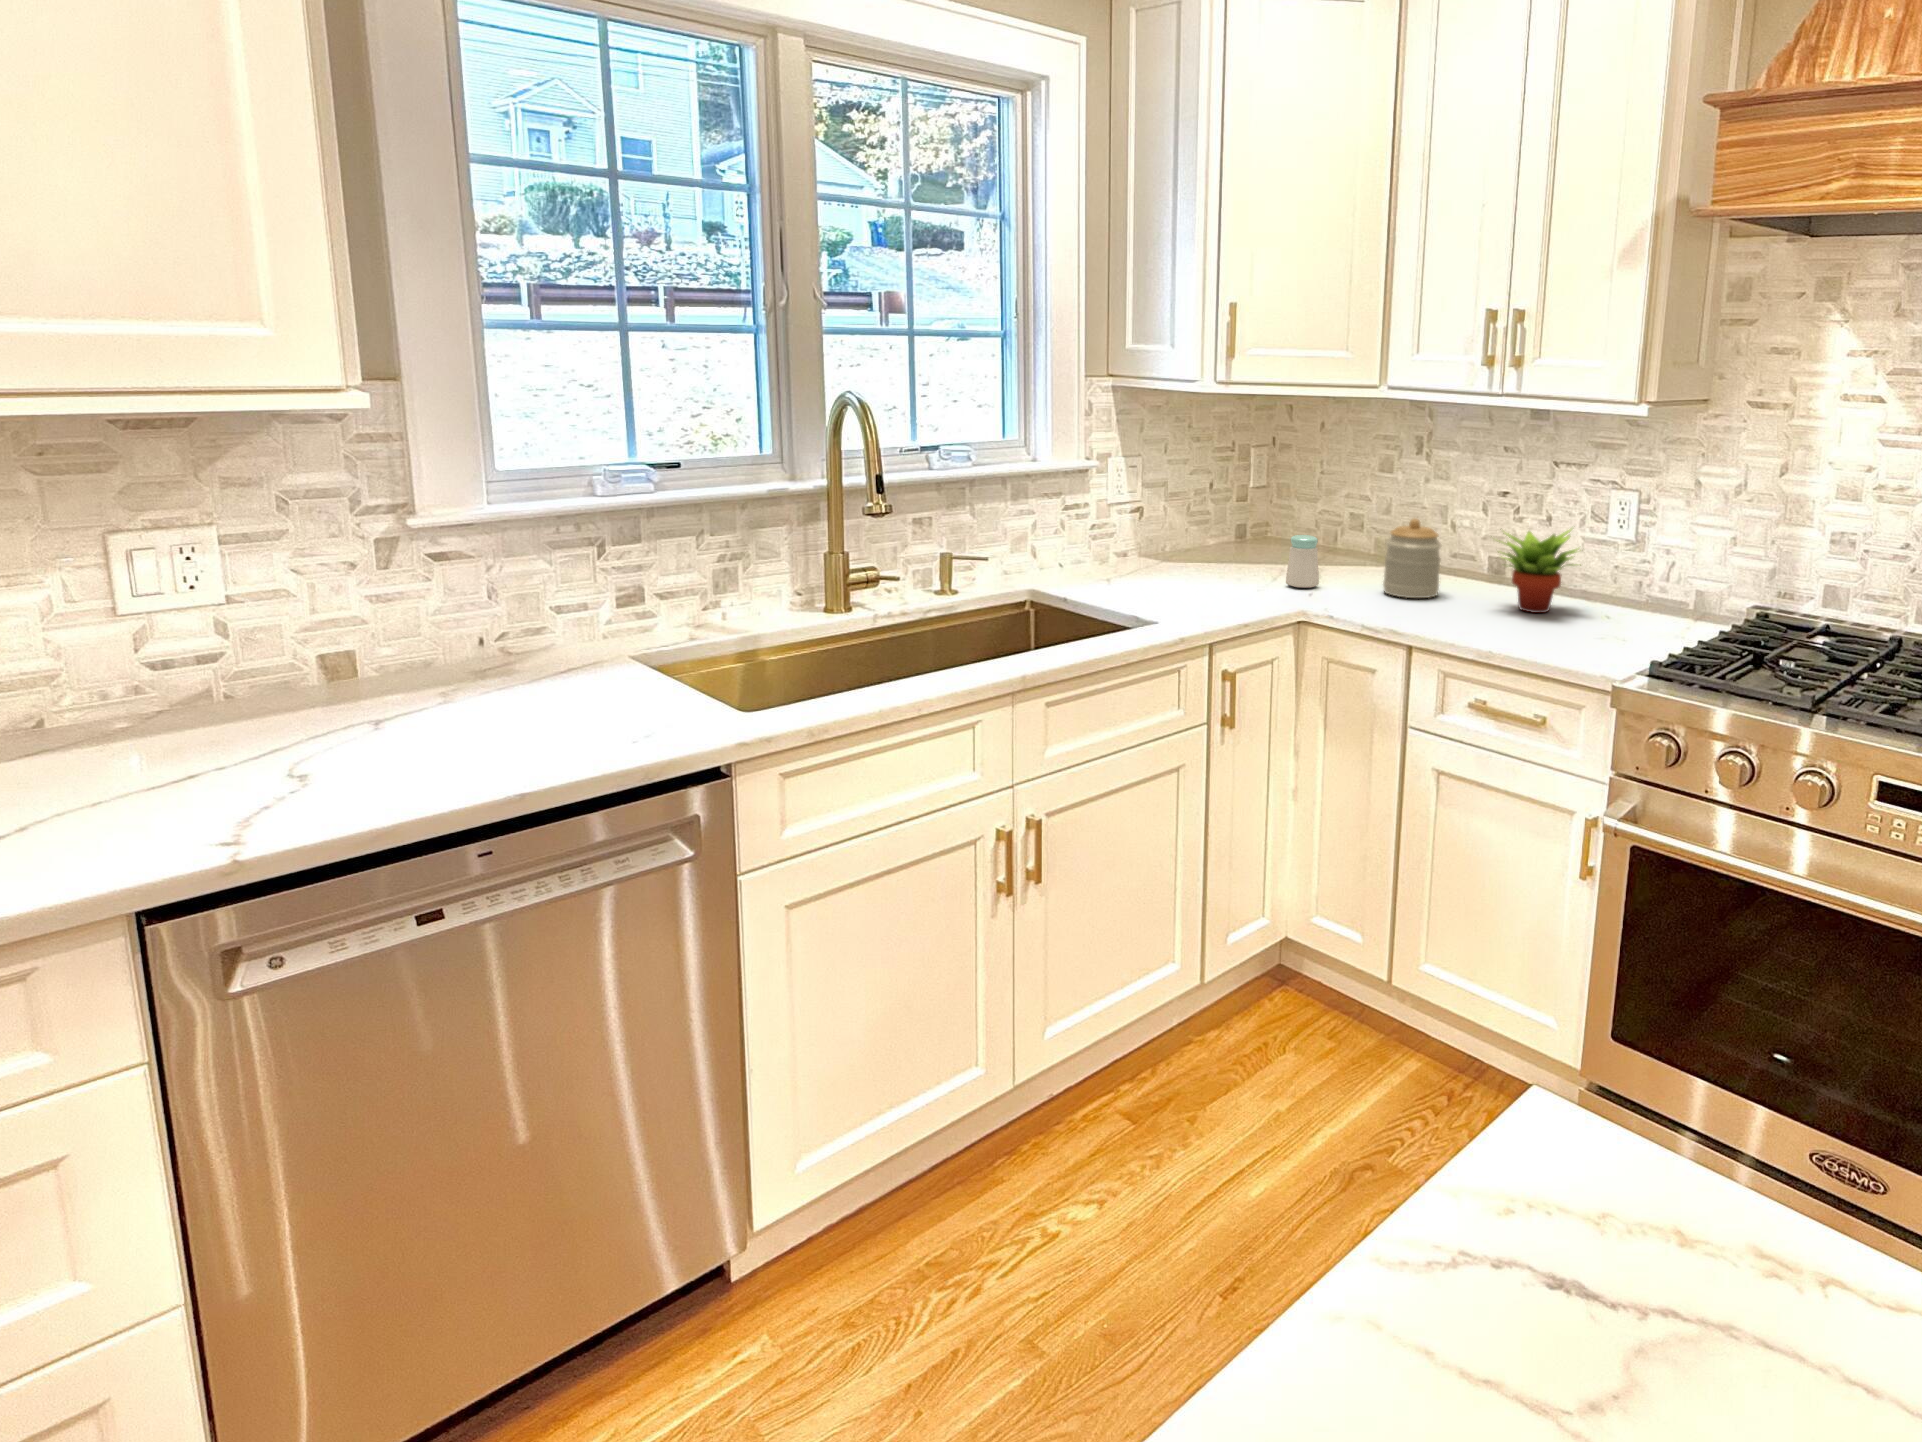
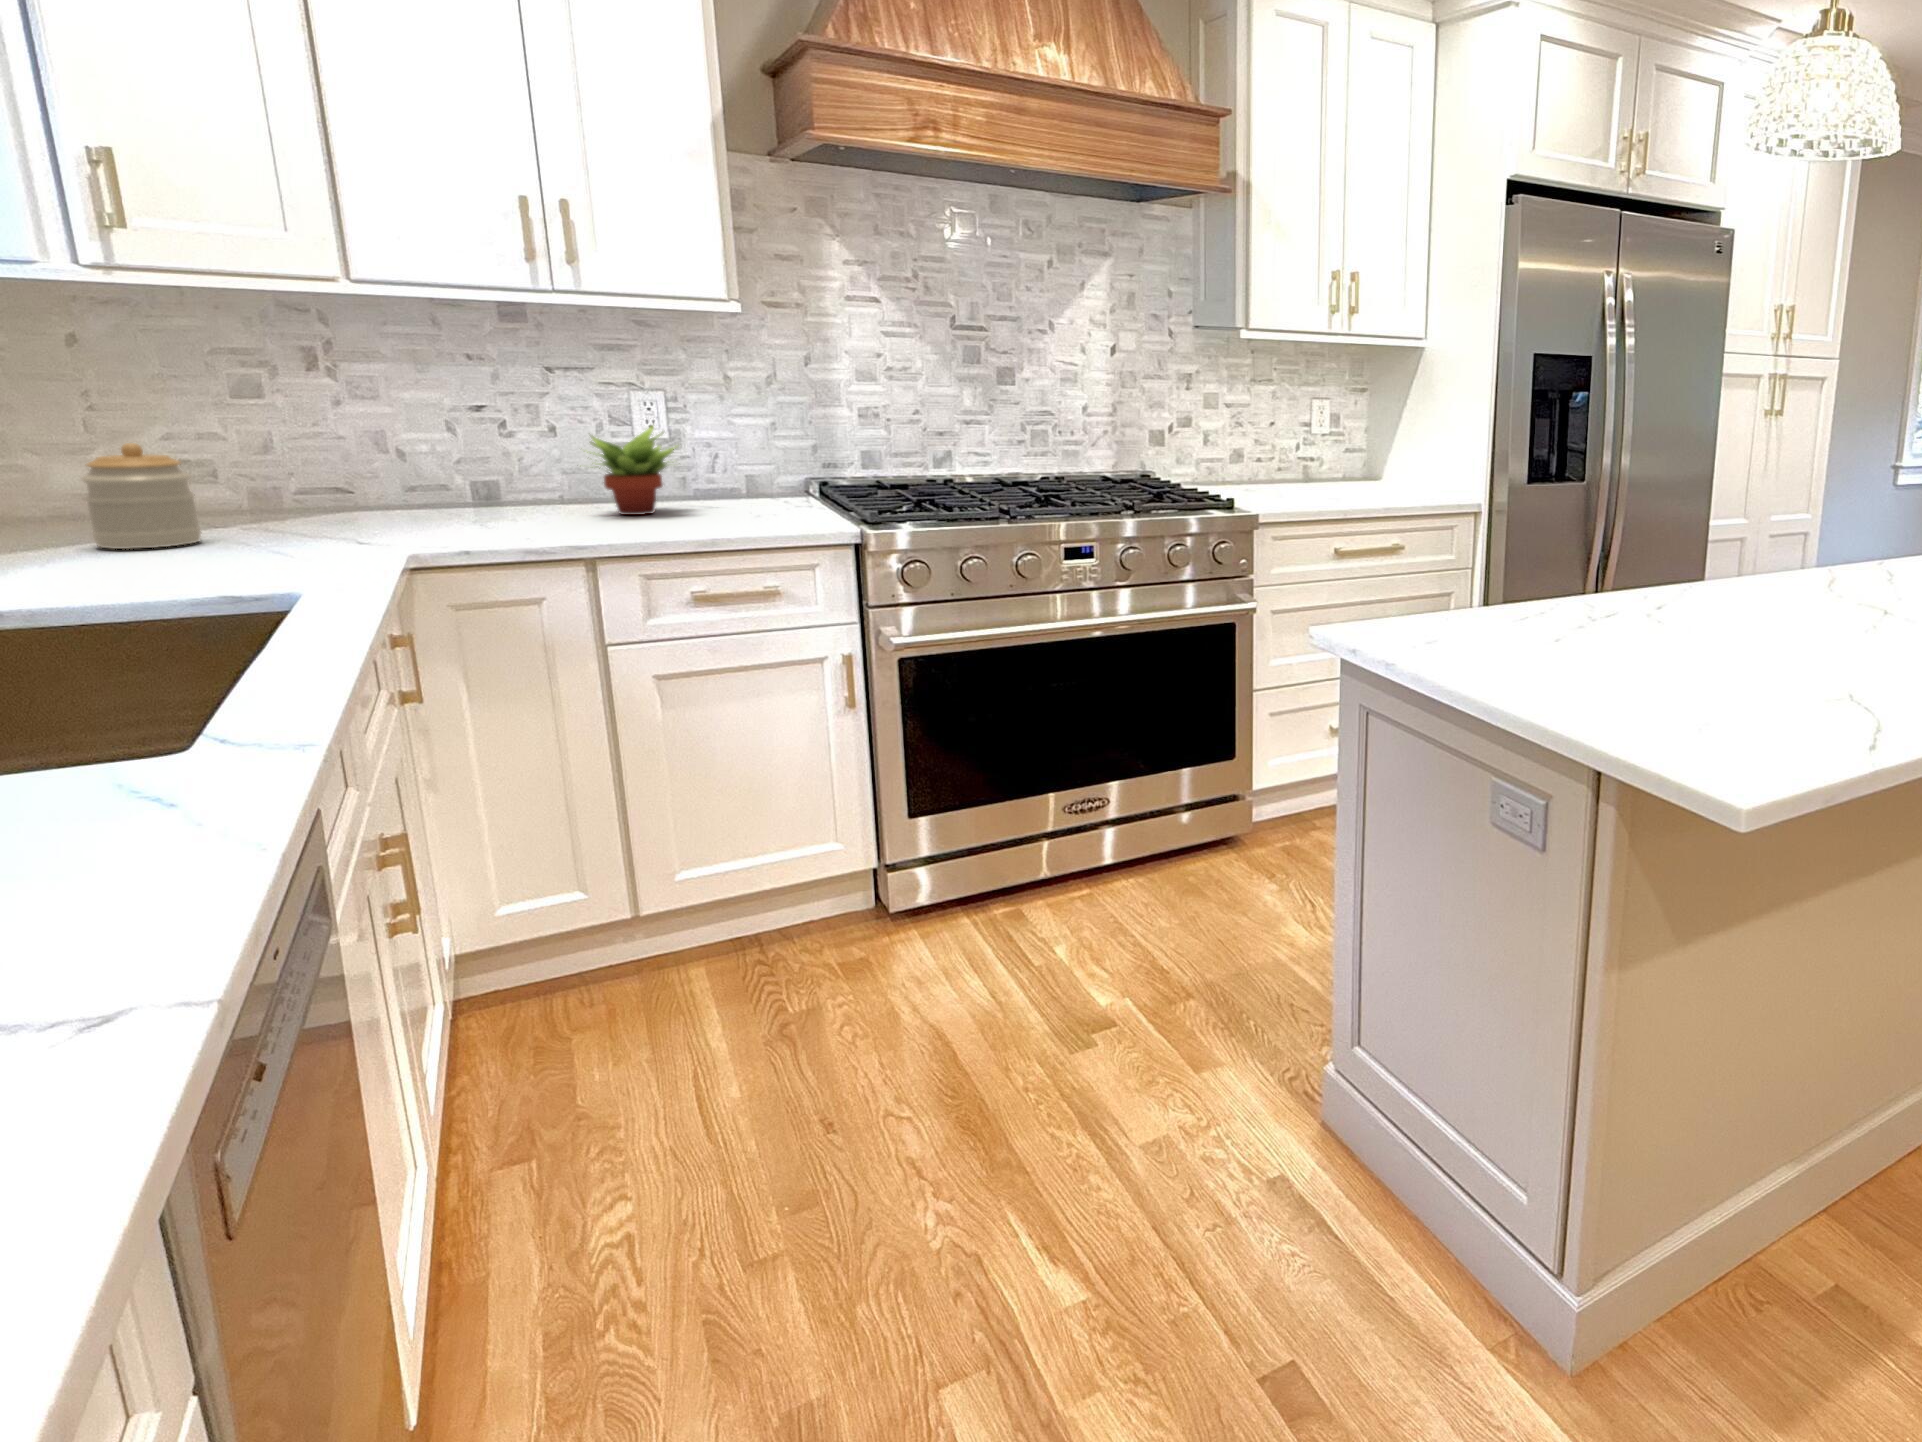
jar: present [1383,518,1442,598] -> present [82,443,201,549]
salt shaker: present [1286,535,1319,588] -> none [277,474,339,542]

